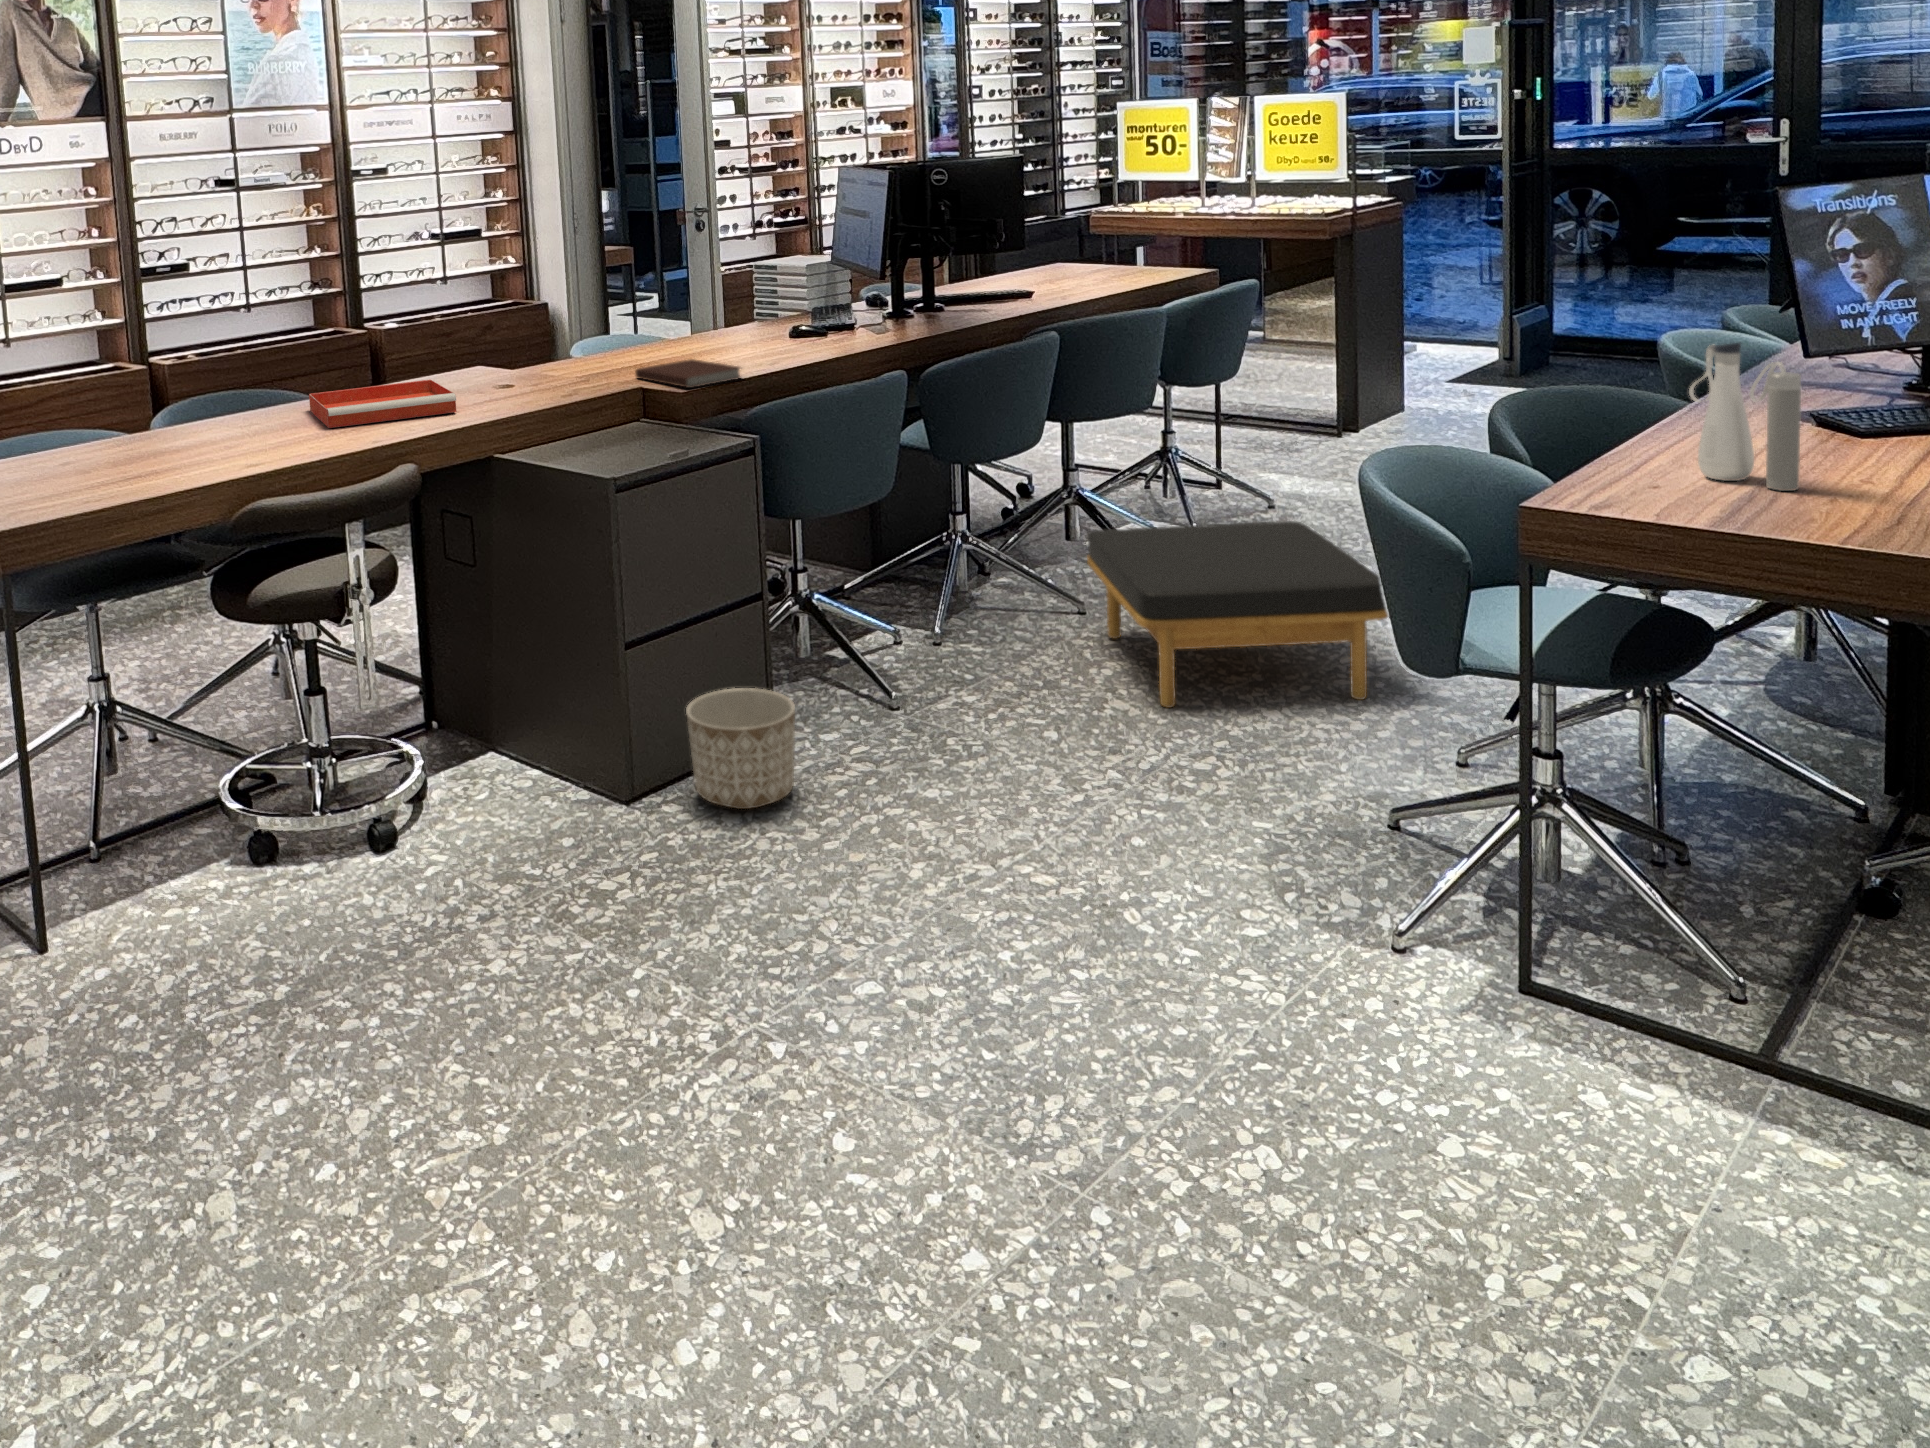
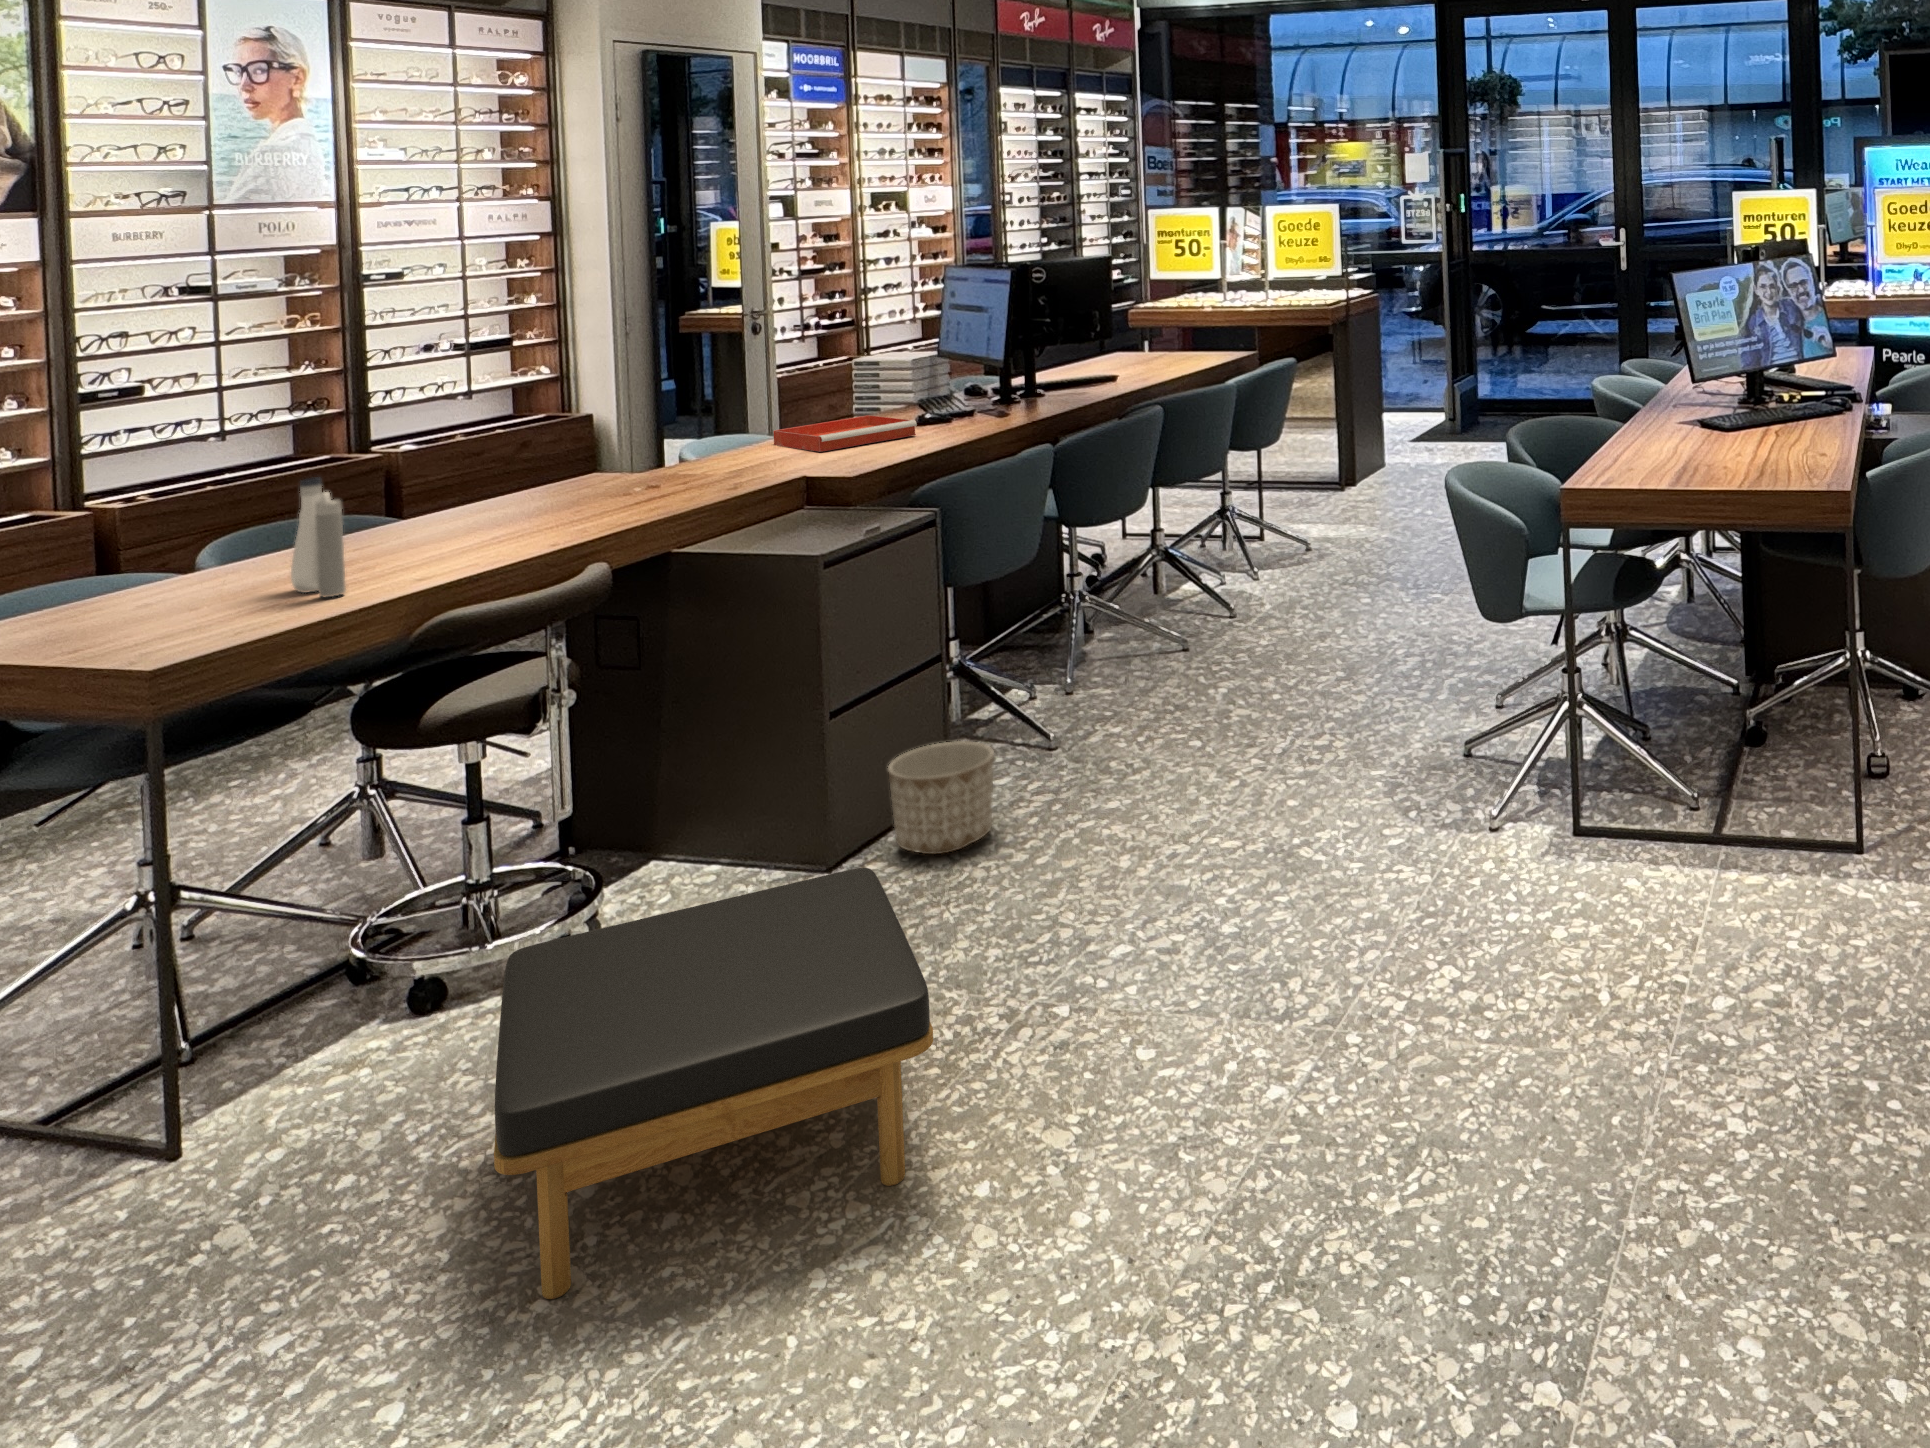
water bottle: present [1689,343,1801,491] -> present [291,477,346,597]
notebook: present [635,359,741,388] -> none [788,450,903,475]
tray: present [309,380,457,428] -> present [773,415,917,452]
ottoman: present [1087,521,1388,708] -> present [494,868,933,1299]

